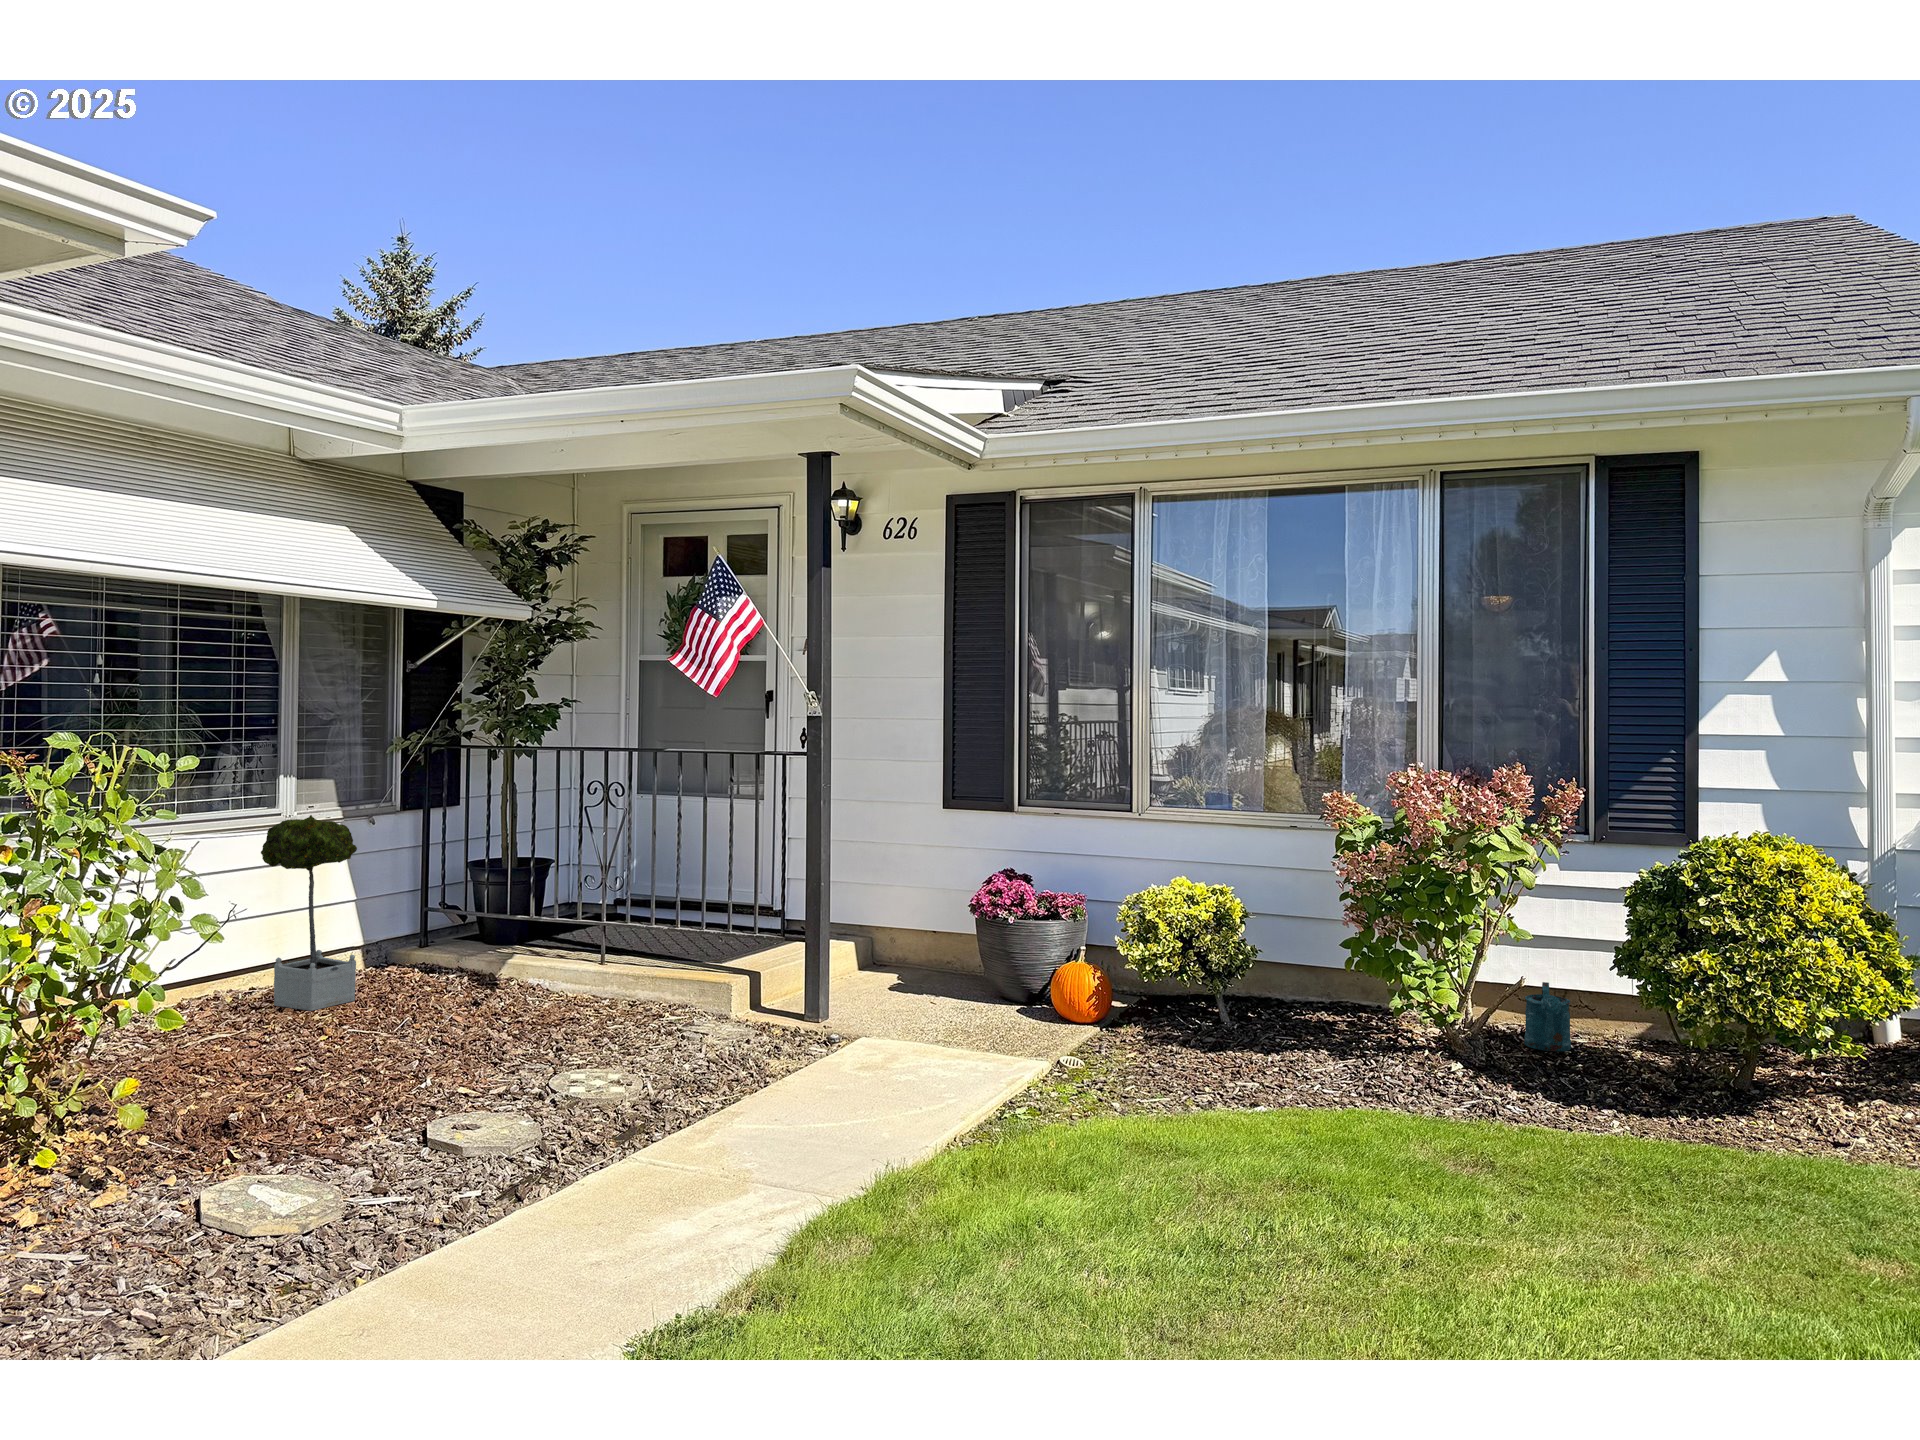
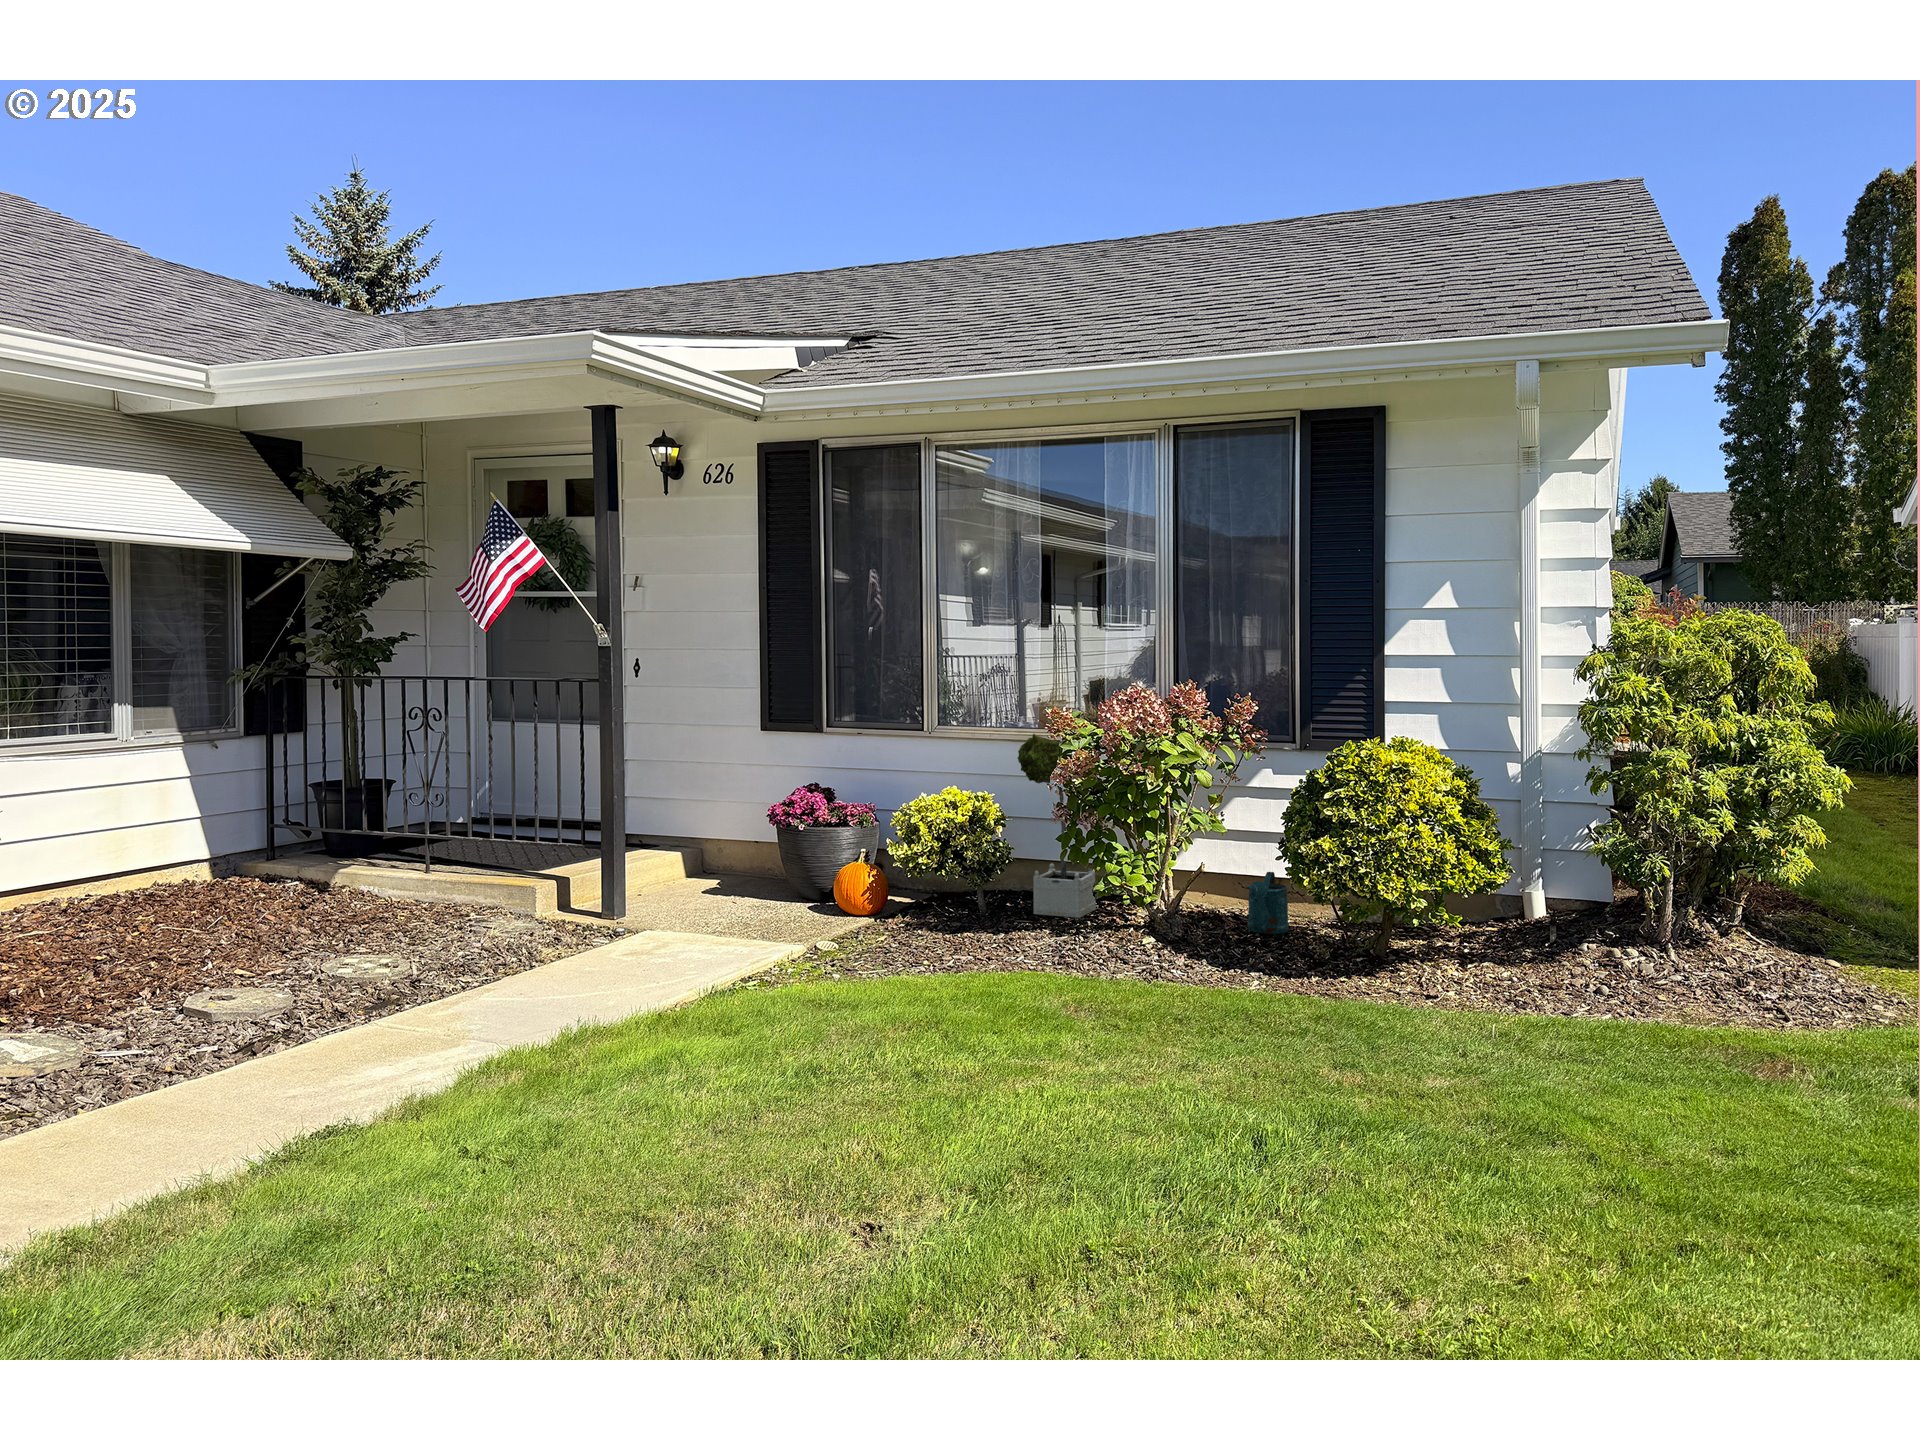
potted tree: present [261,815,357,1011] -> present [1018,734,1096,918]

